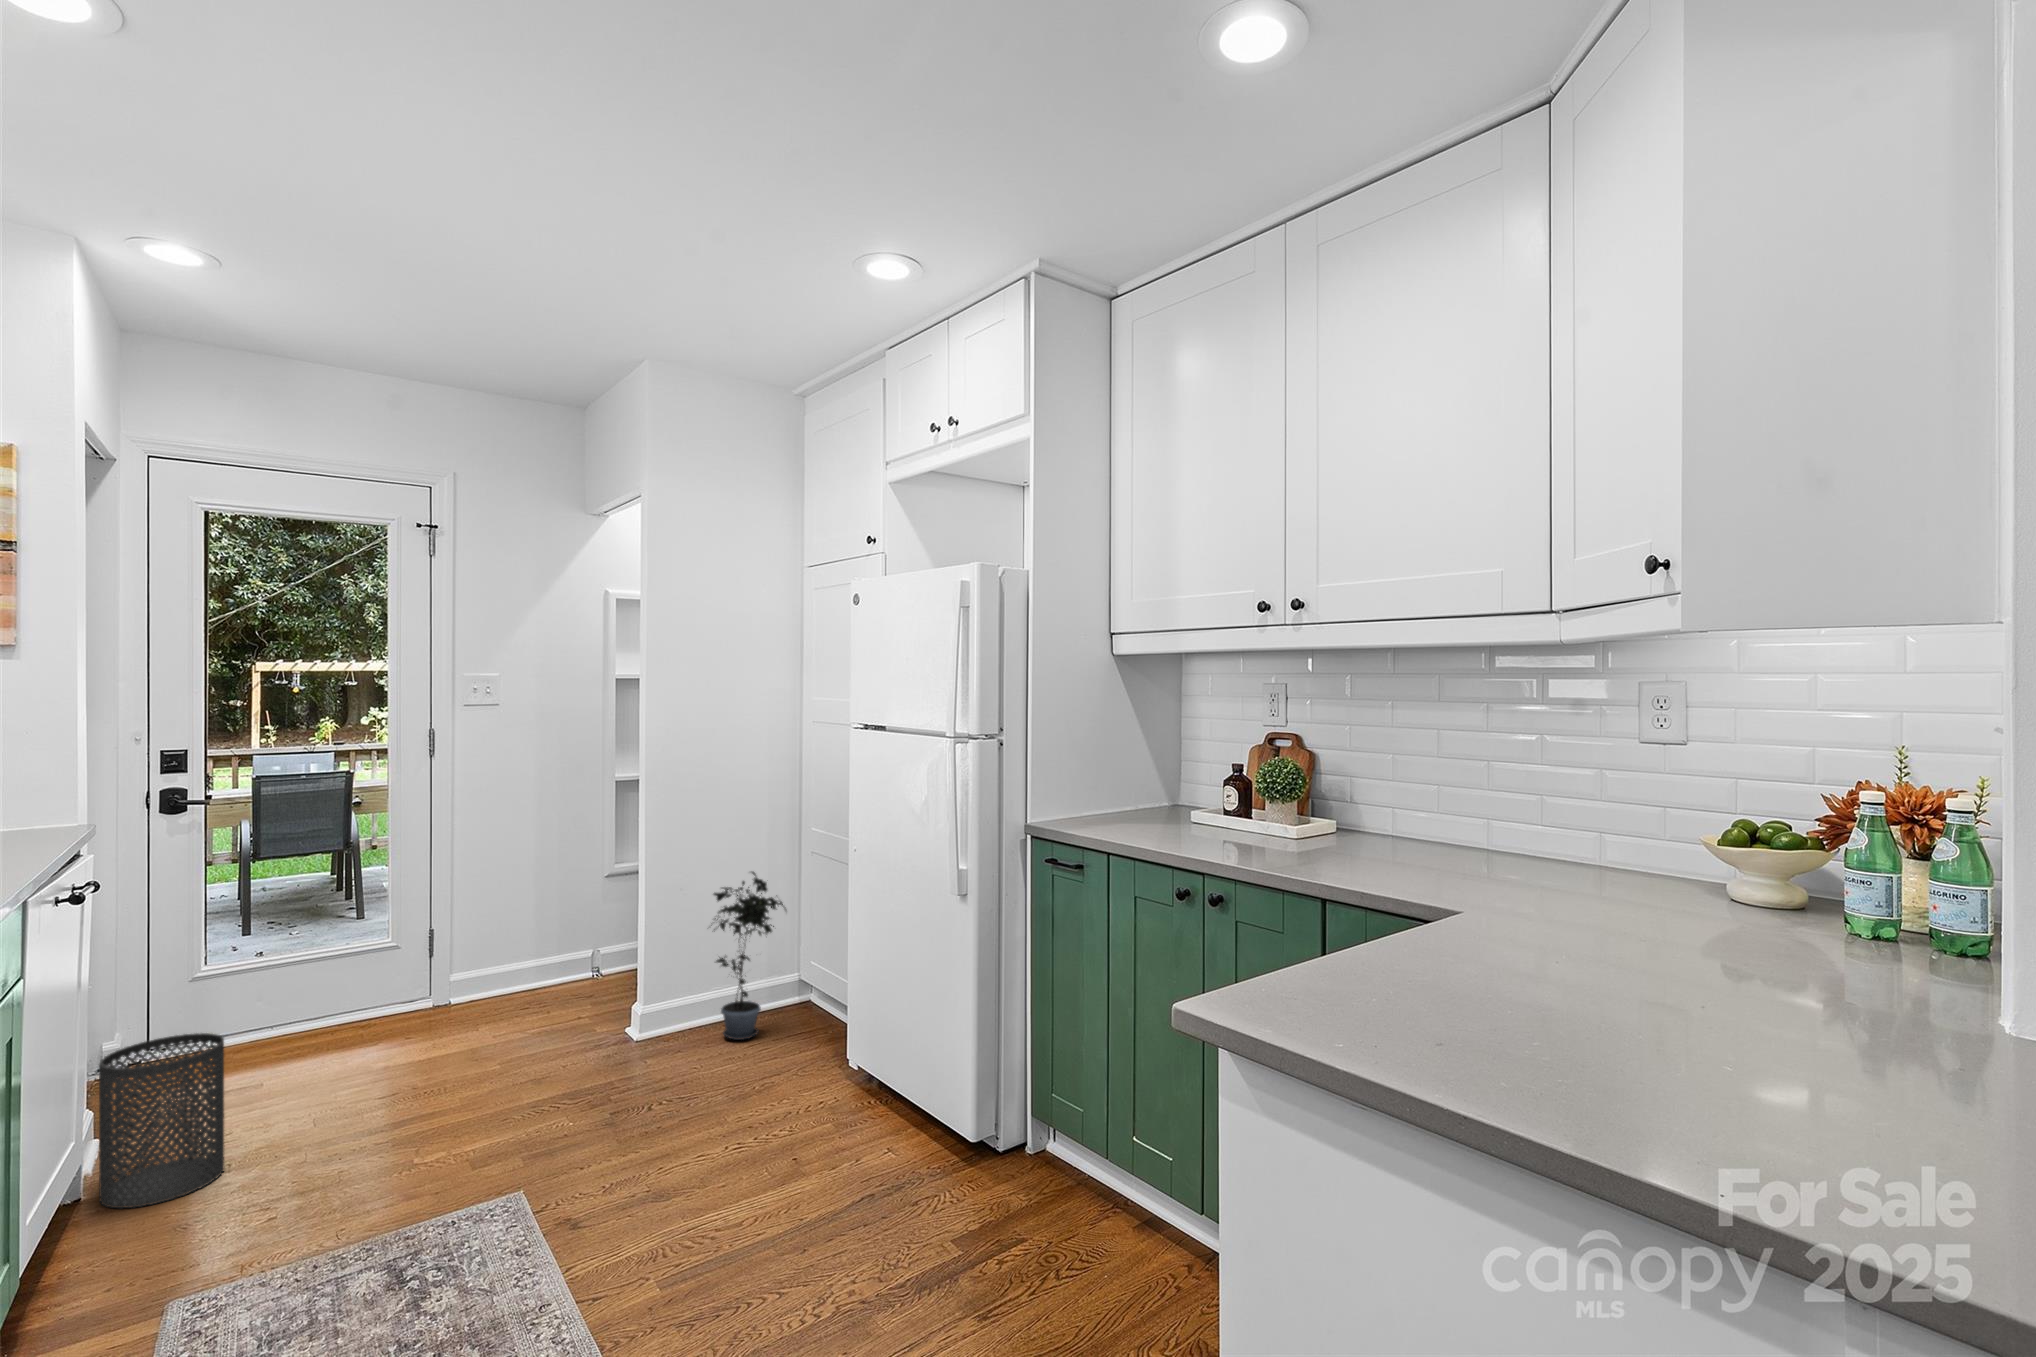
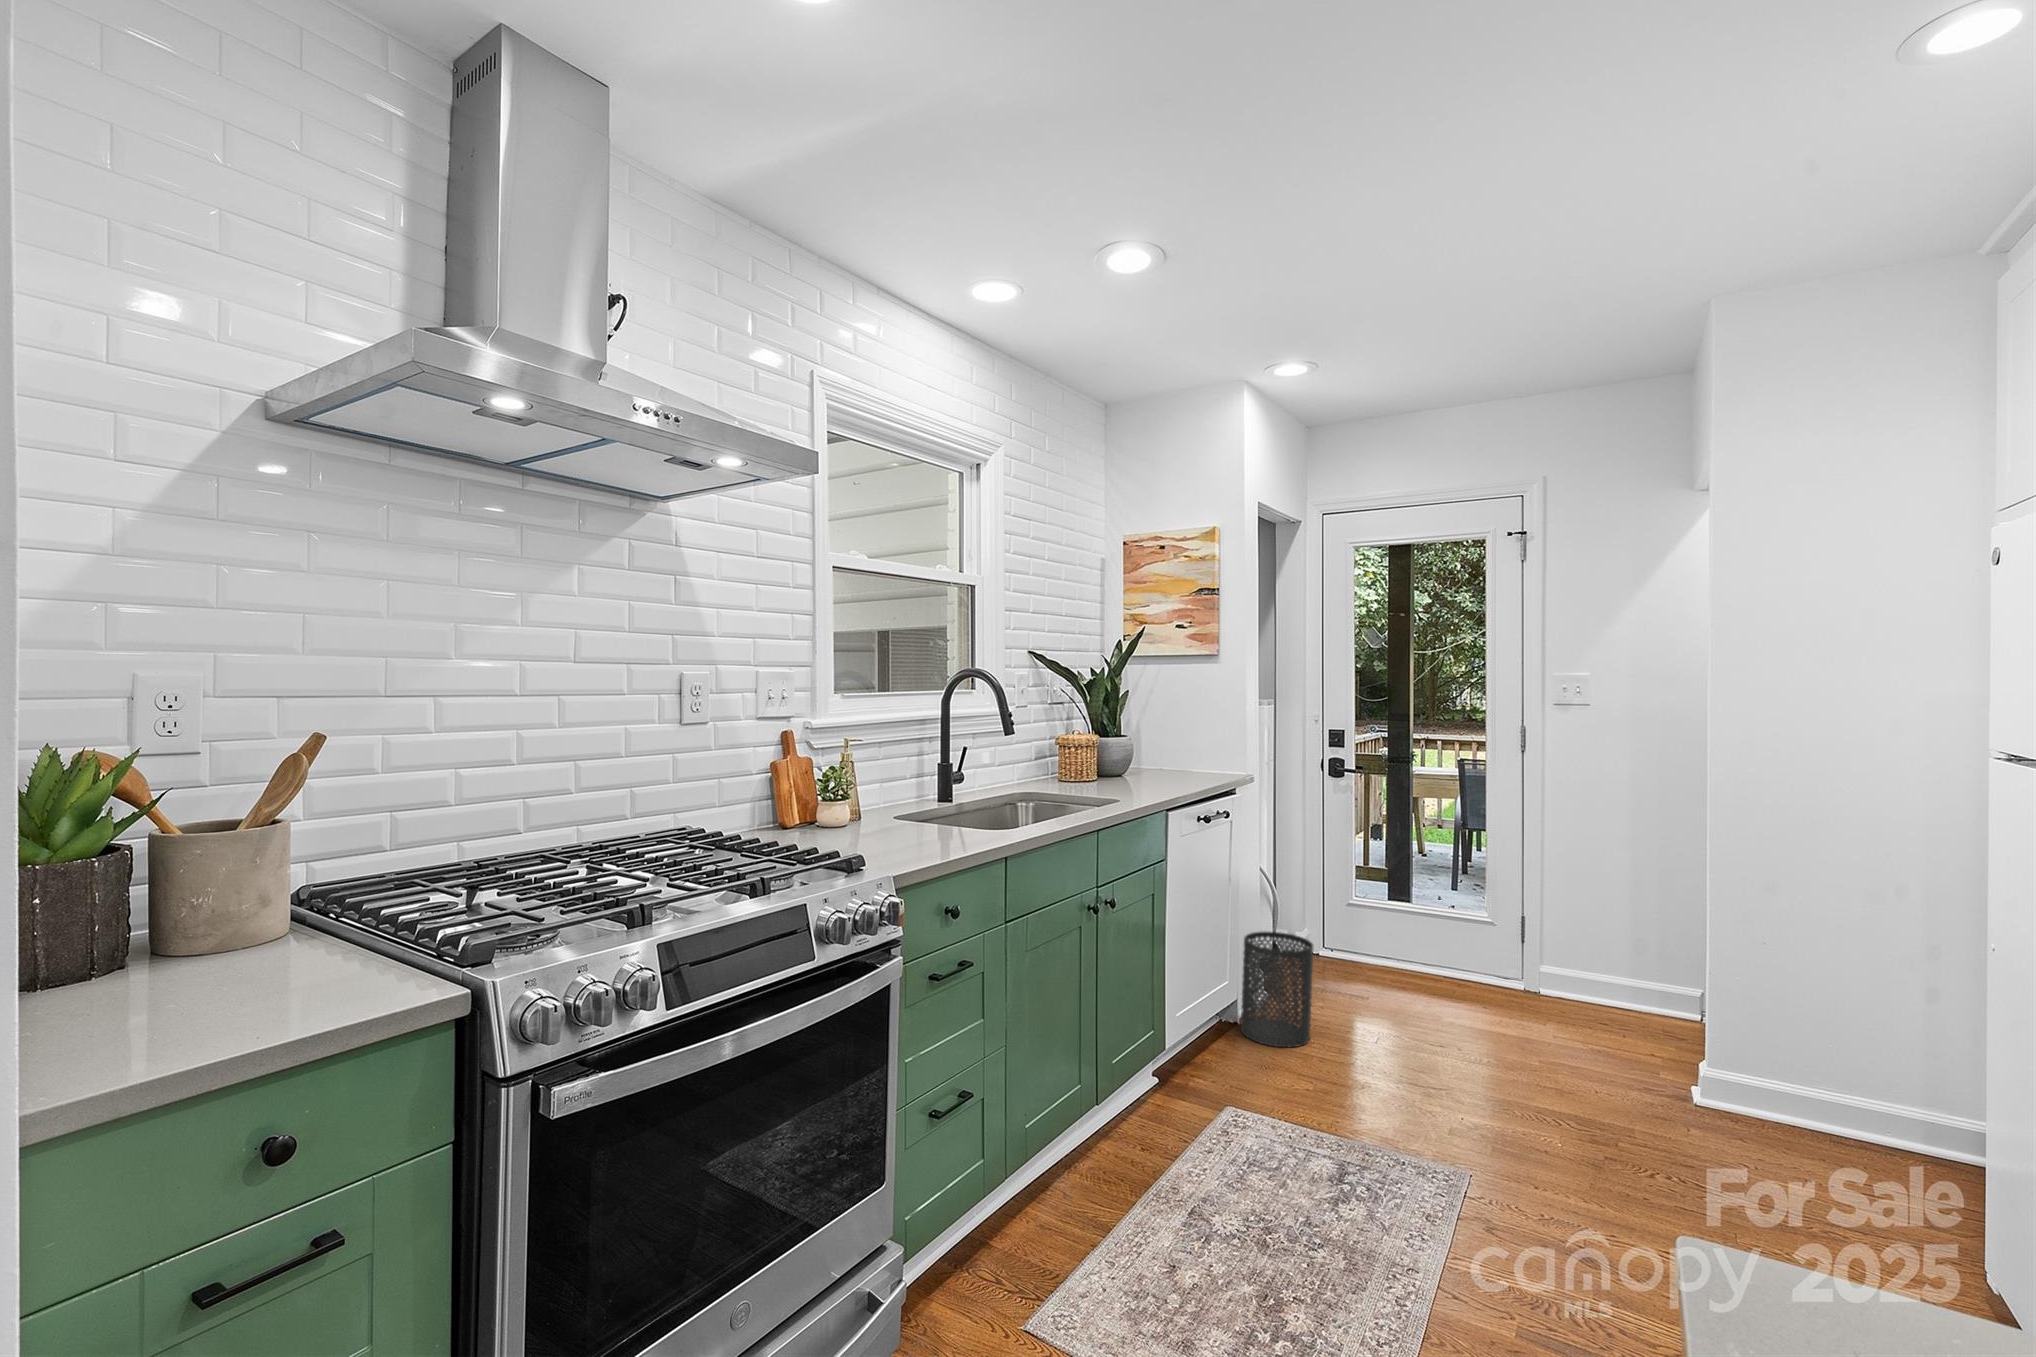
potted plant: present [711,872,786,1040] -> none [1785,956,1910,1170]

